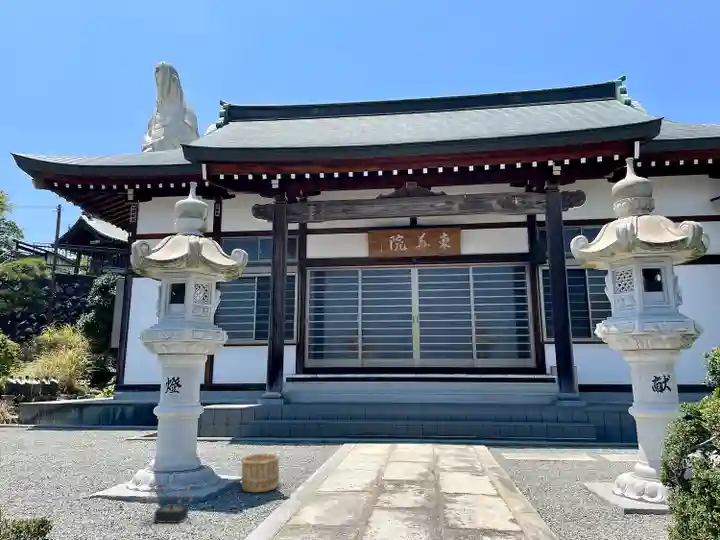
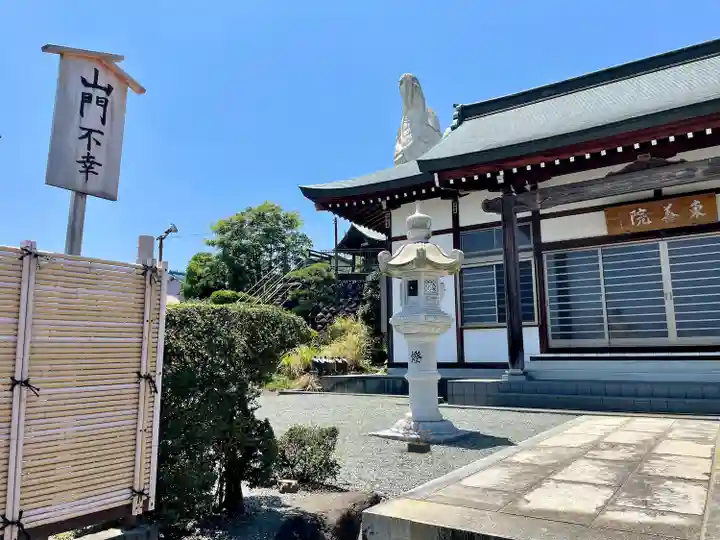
wooden bucket: present [241,454,279,492] -> none [472,414,504,442]

